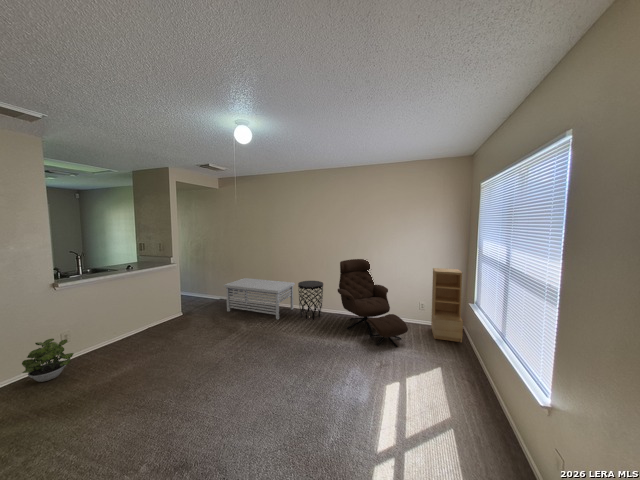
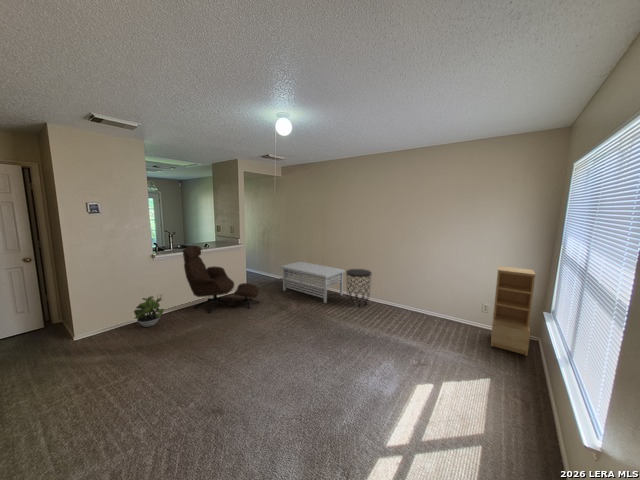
lounge chair: present [338,259,408,347] -> present [183,245,259,313]

